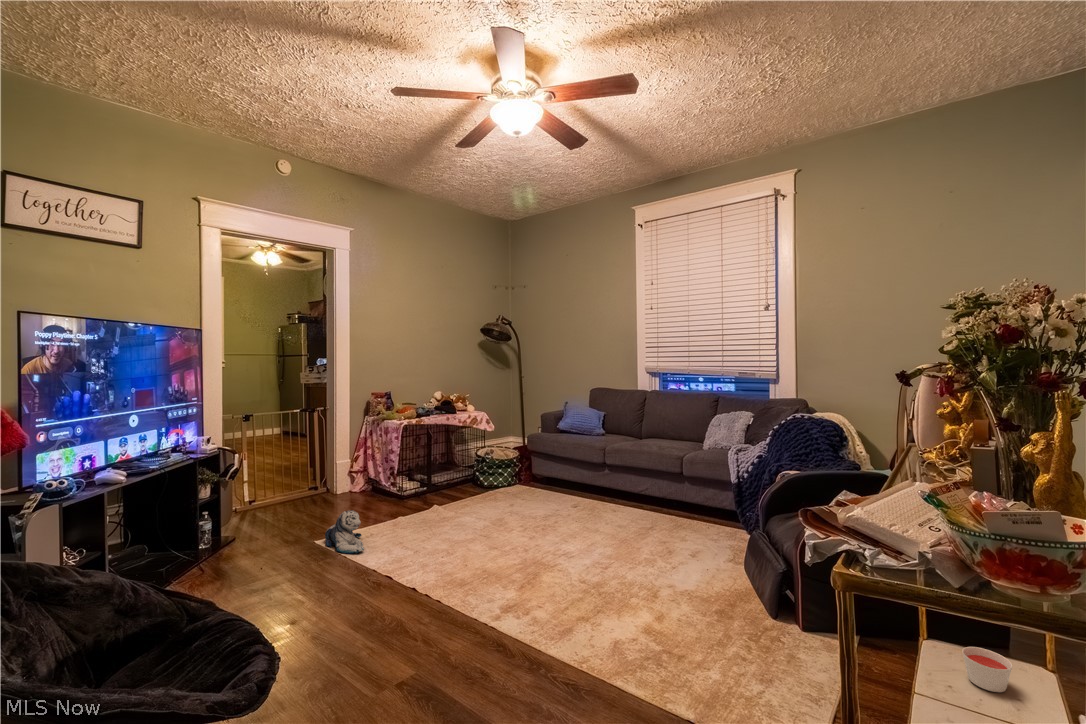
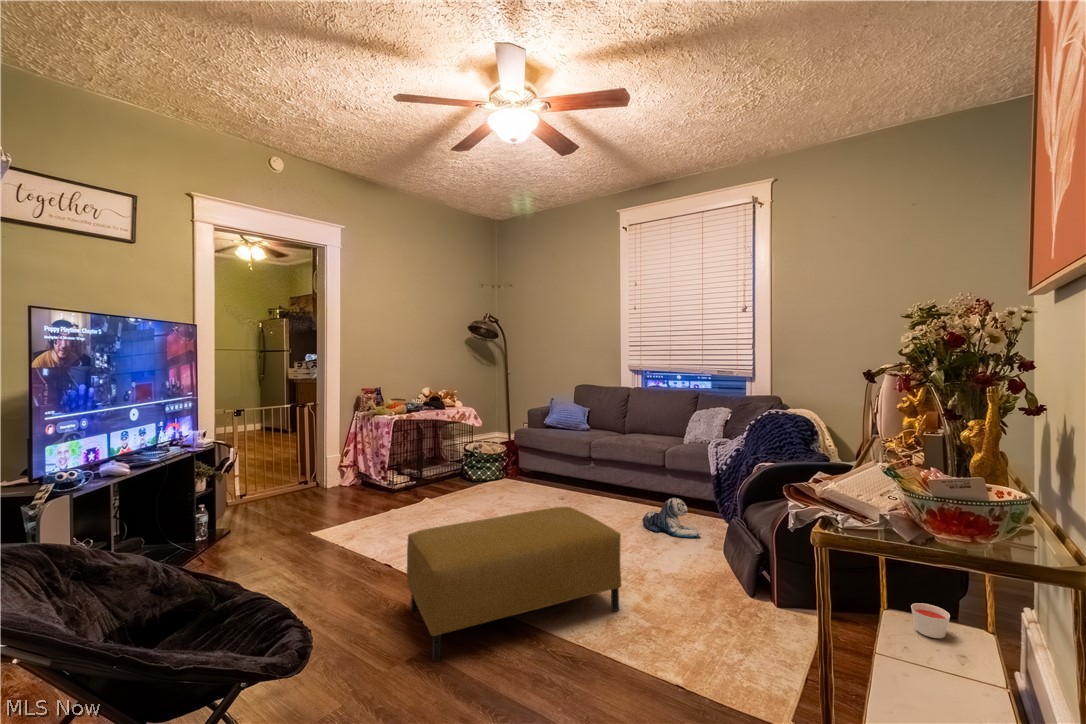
plush toy: present [325,510,364,554] -> present [642,498,701,538]
ottoman: none [399,518,627,691] -> present [407,507,621,662]

